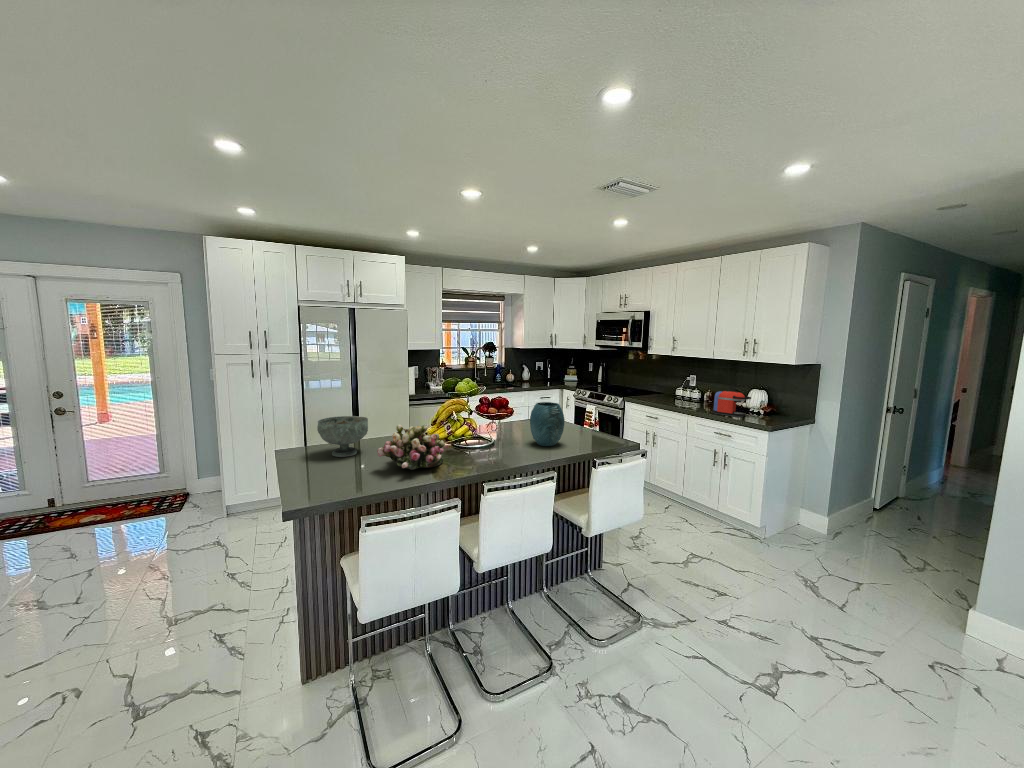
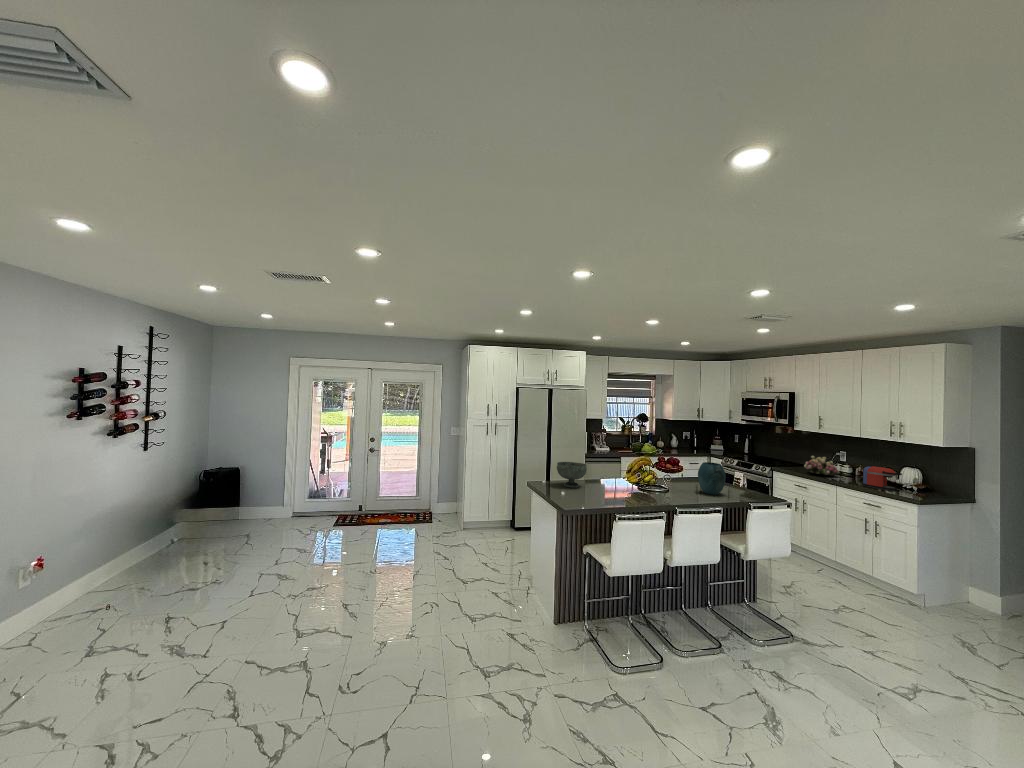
flower arrangement: present [377,424,445,470] -> present [804,456,839,476]

